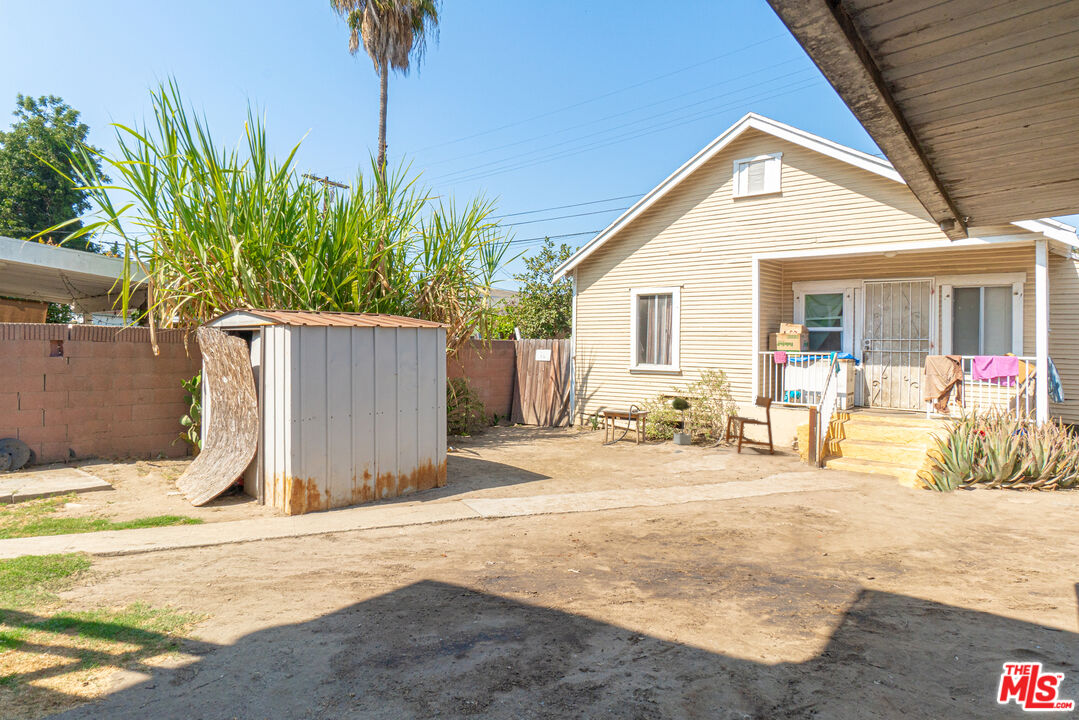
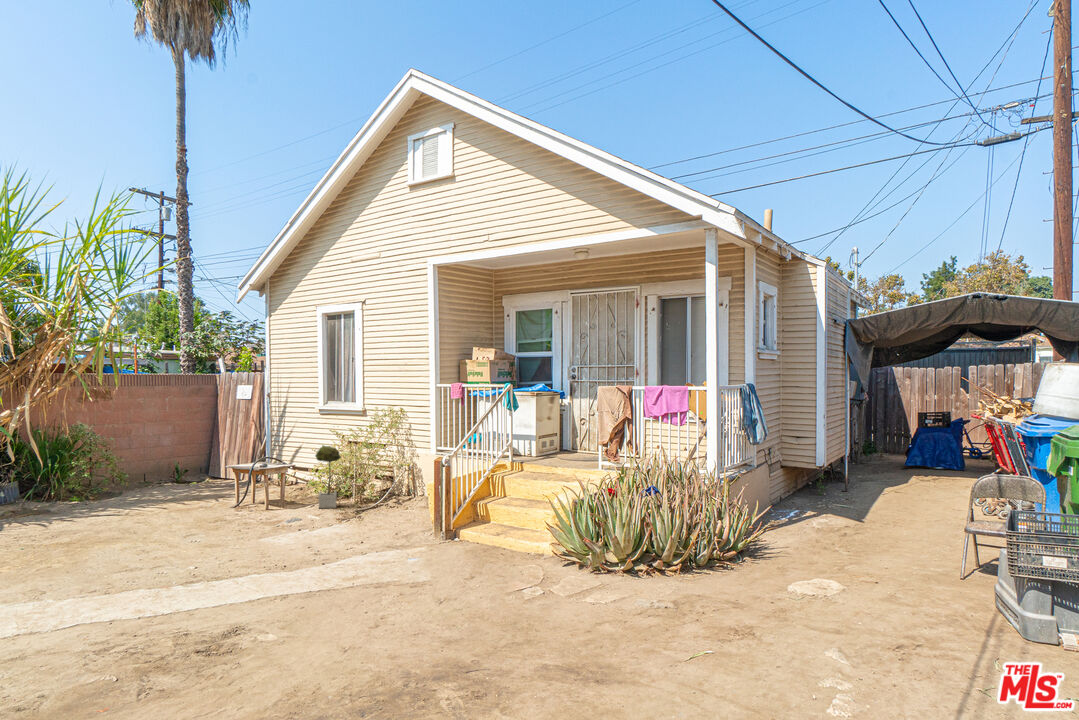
bench: present [726,396,774,454] -> none [353,442,422,523]

